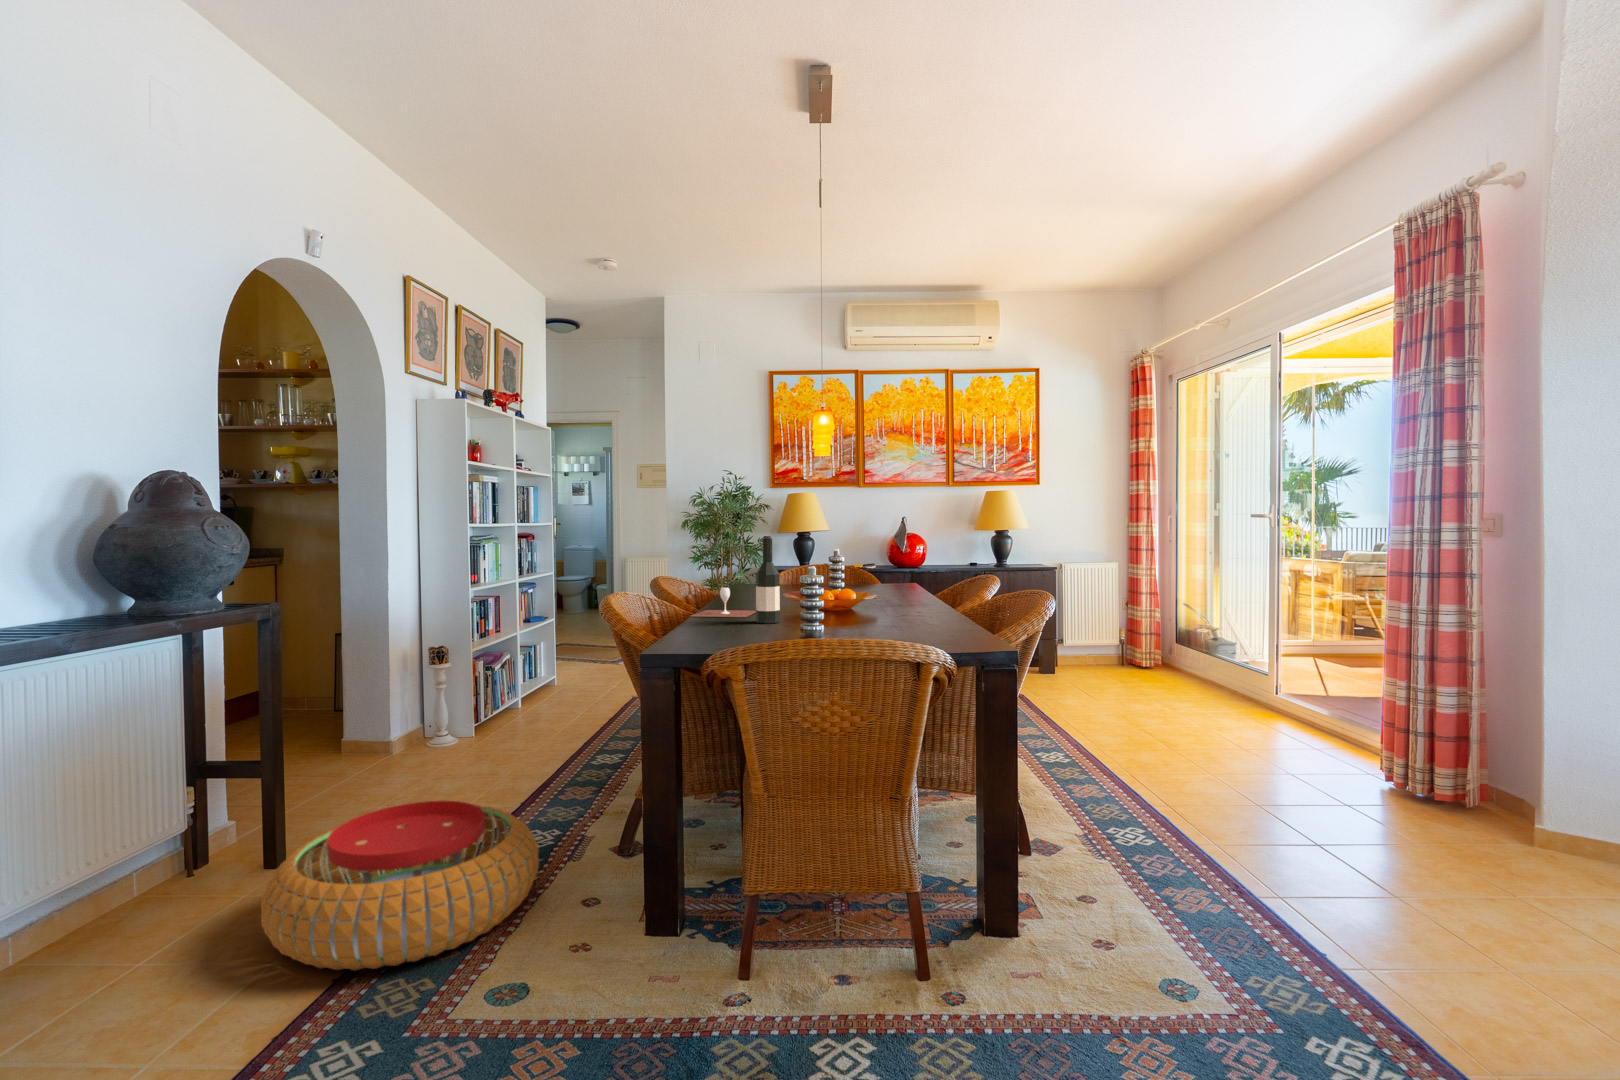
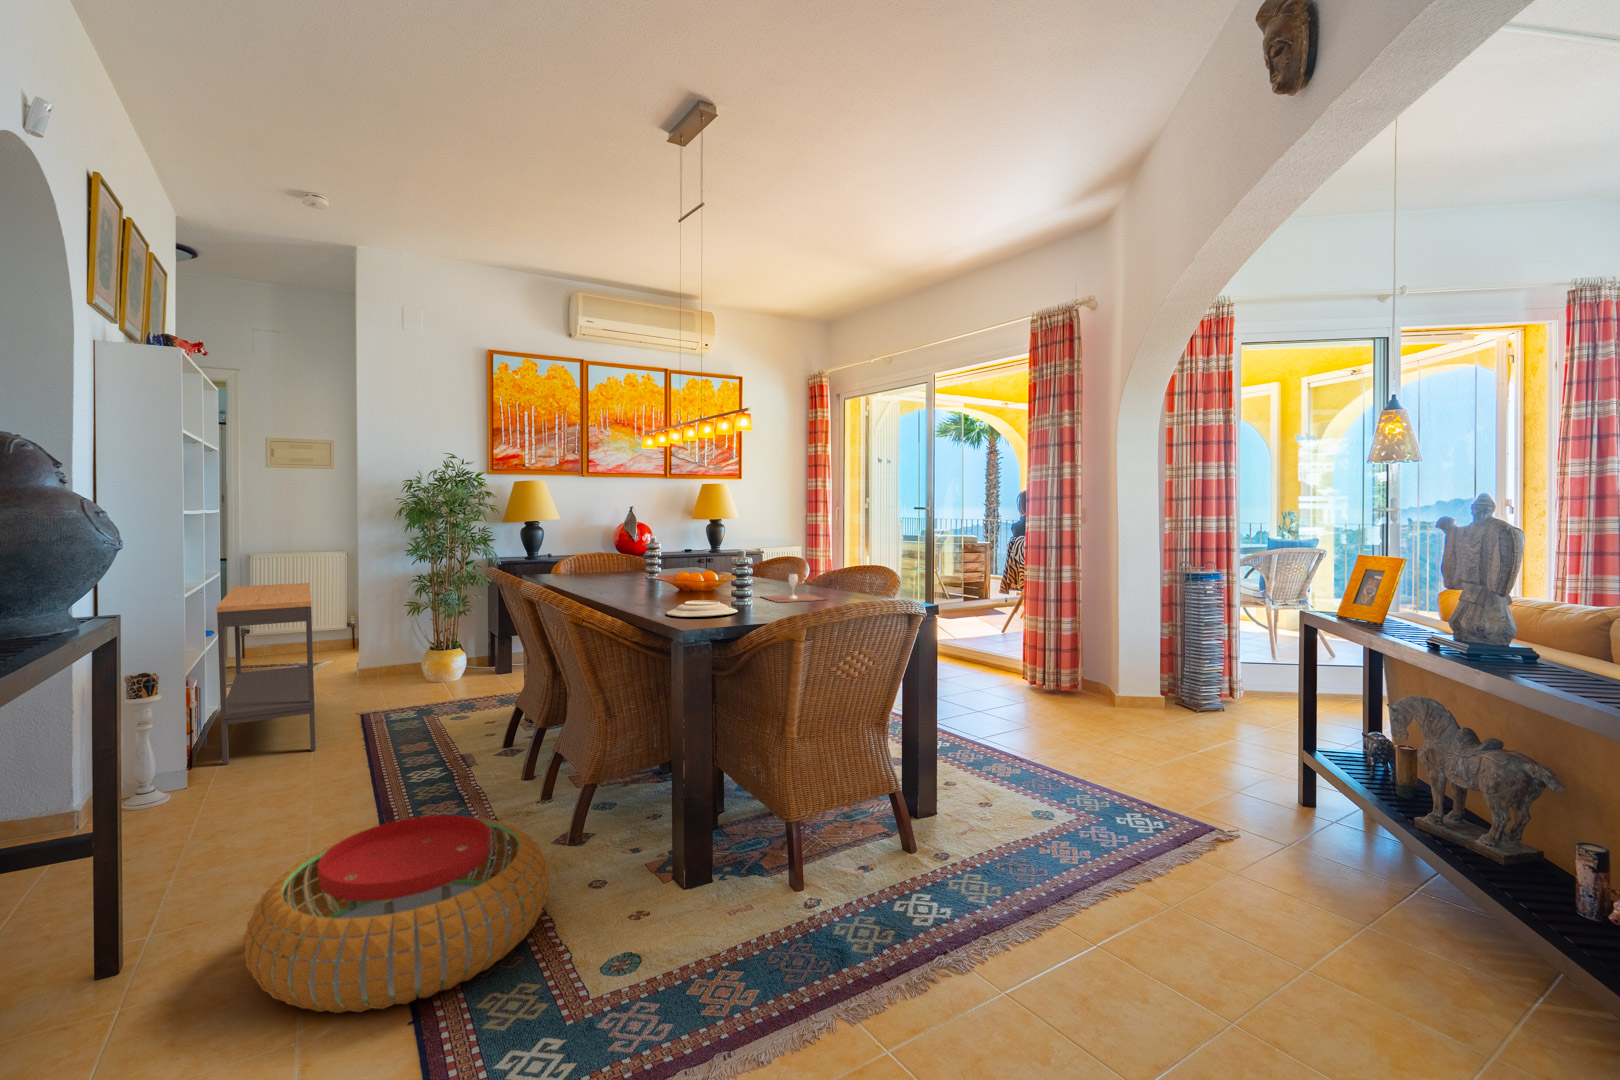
wine bottle: present [756,536,780,623] -> none [678,527,699,606]
console table: none [488,585,599,730] -> present [217,583,316,765]
wine glass: present [690,587,756,617] -> present [763,574,824,602]
plate: none [703,618,782,636] -> present [667,600,738,617]

